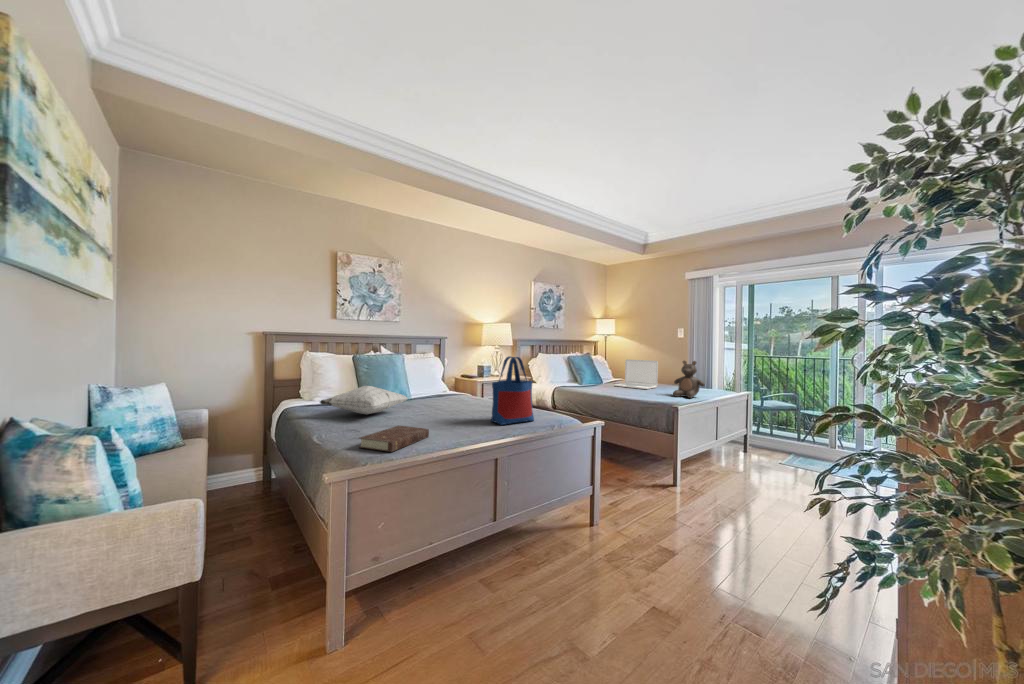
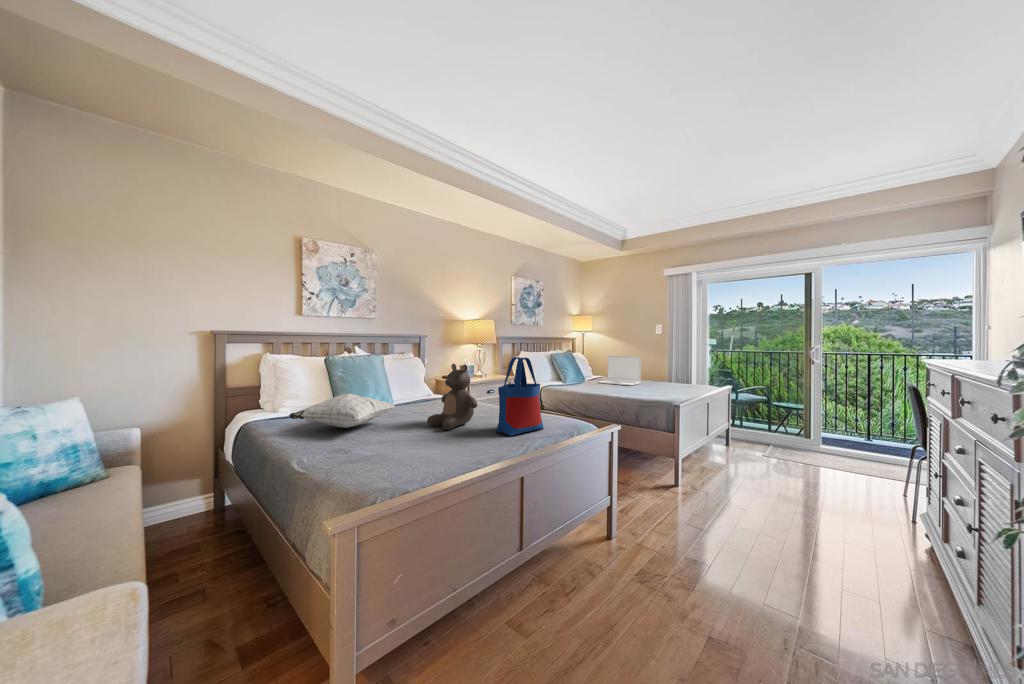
teddy bear: present [673,361,705,398] -> present [427,364,477,430]
book: present [359,426,429,452] -> none [347,444,432,483]

